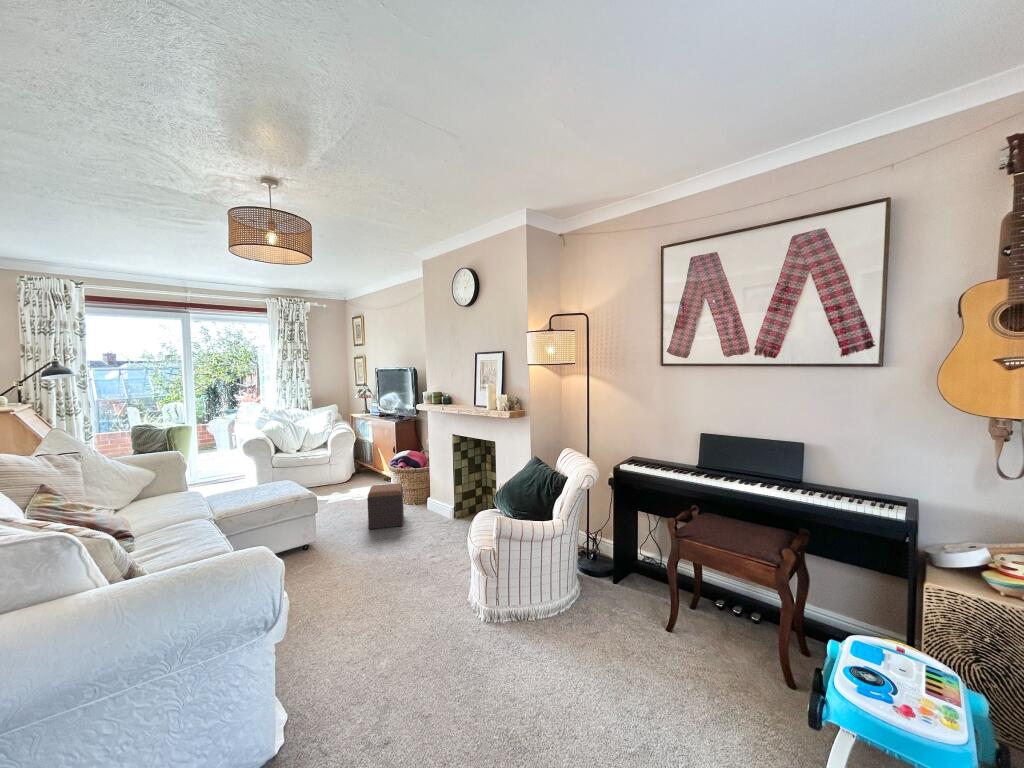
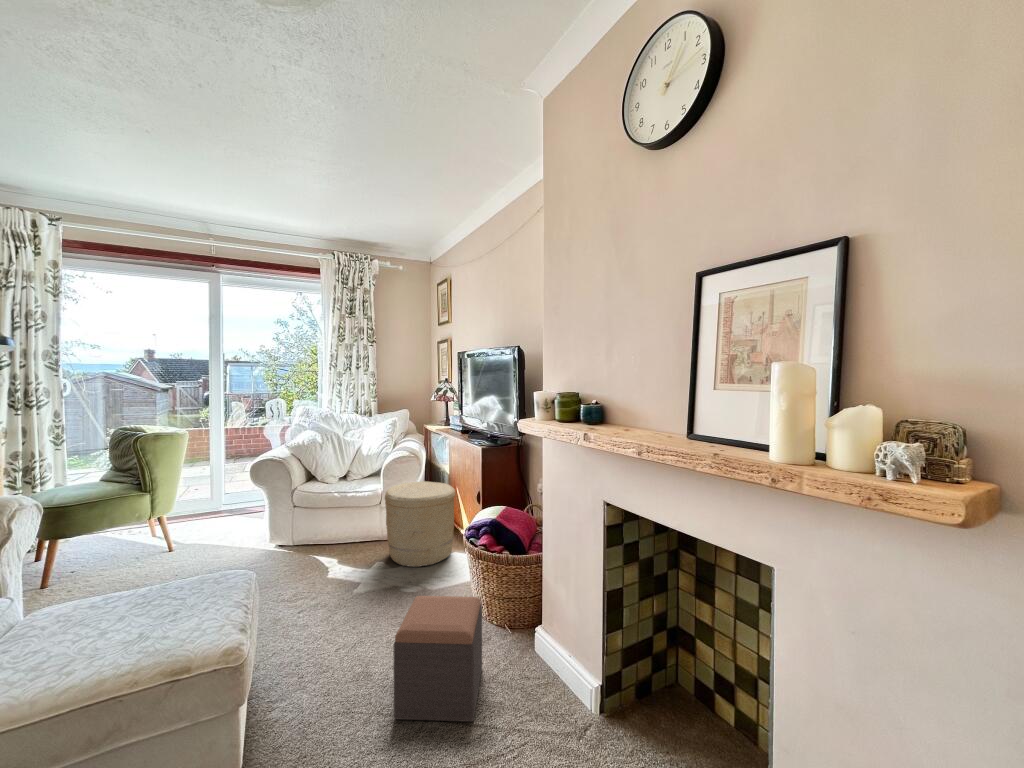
woven basket: none [336,447,379,493] -> present [385,481,455,567]

